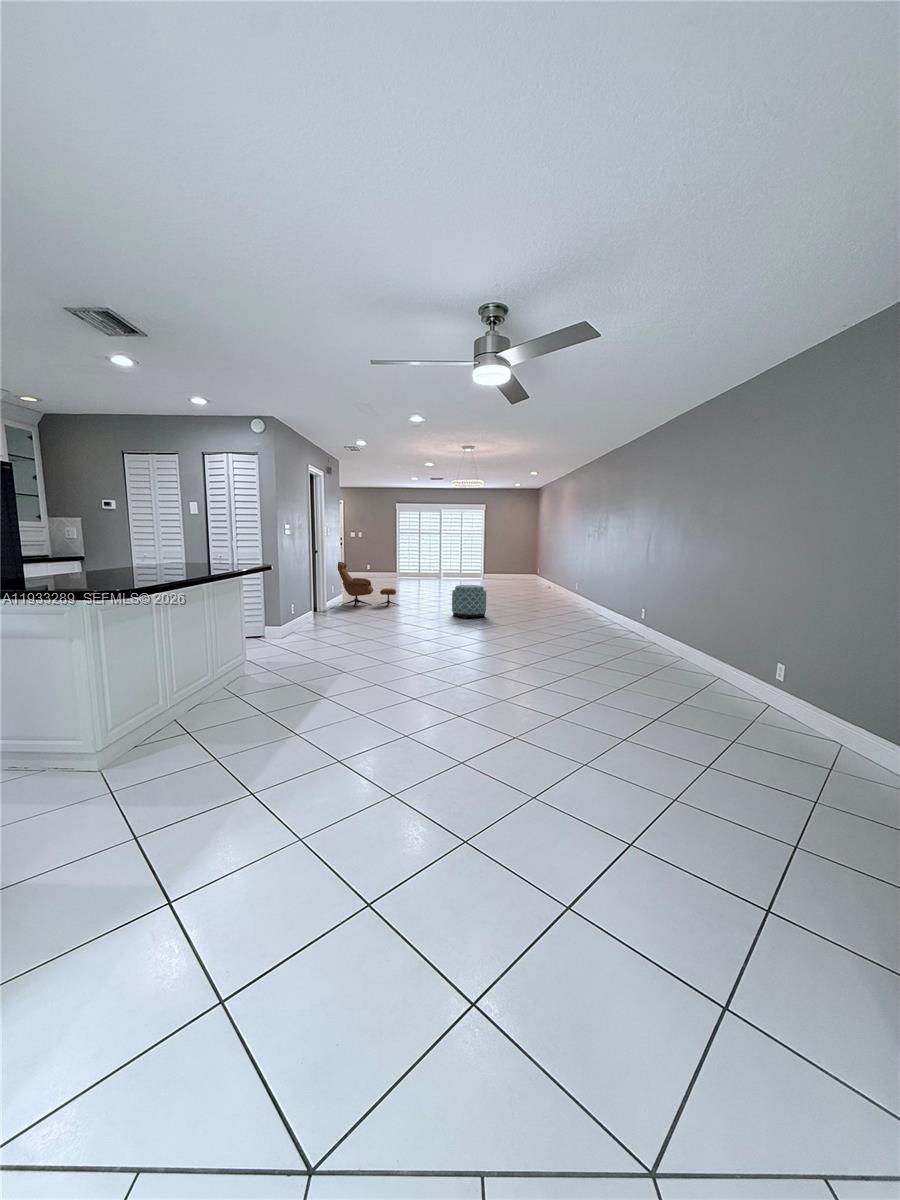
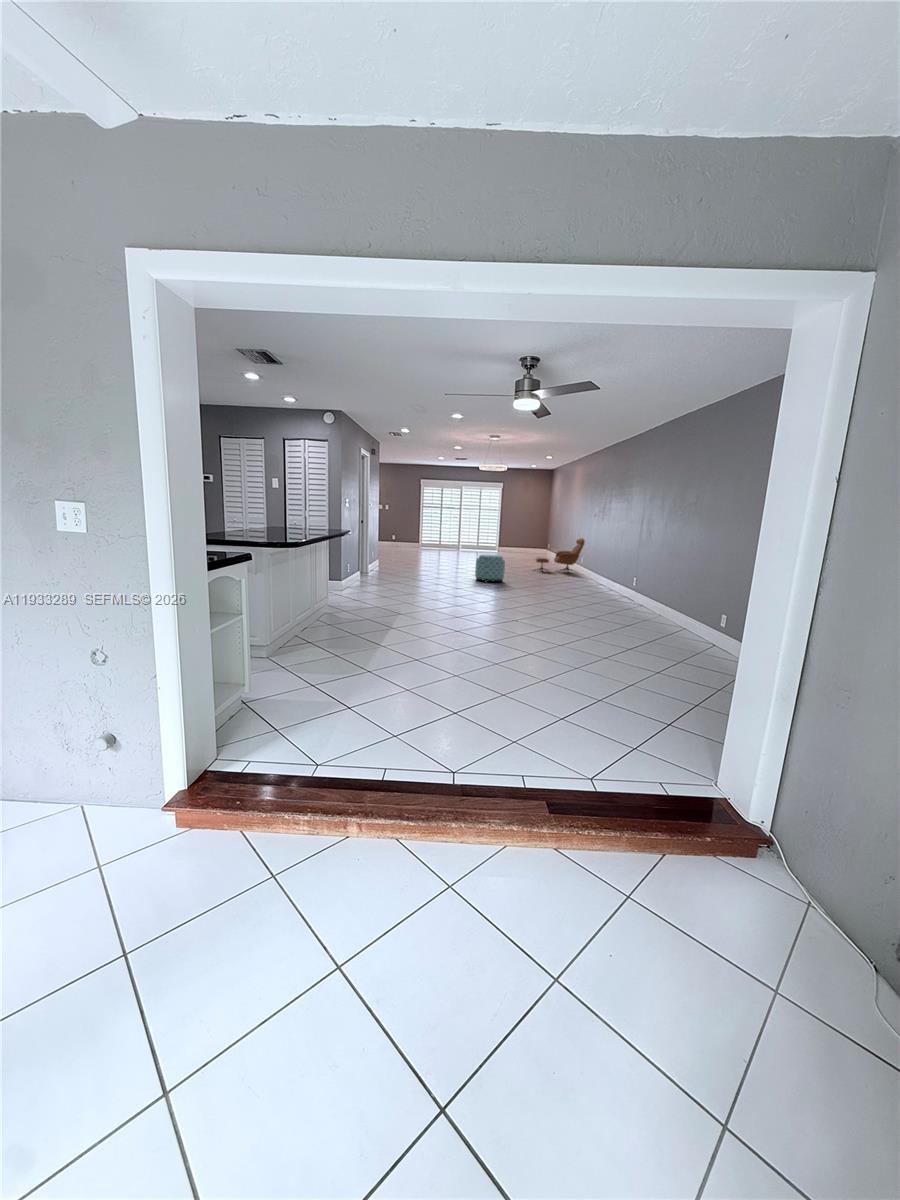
lounge chair: present [338,562,398,607] -> present [536,538,585,572]

